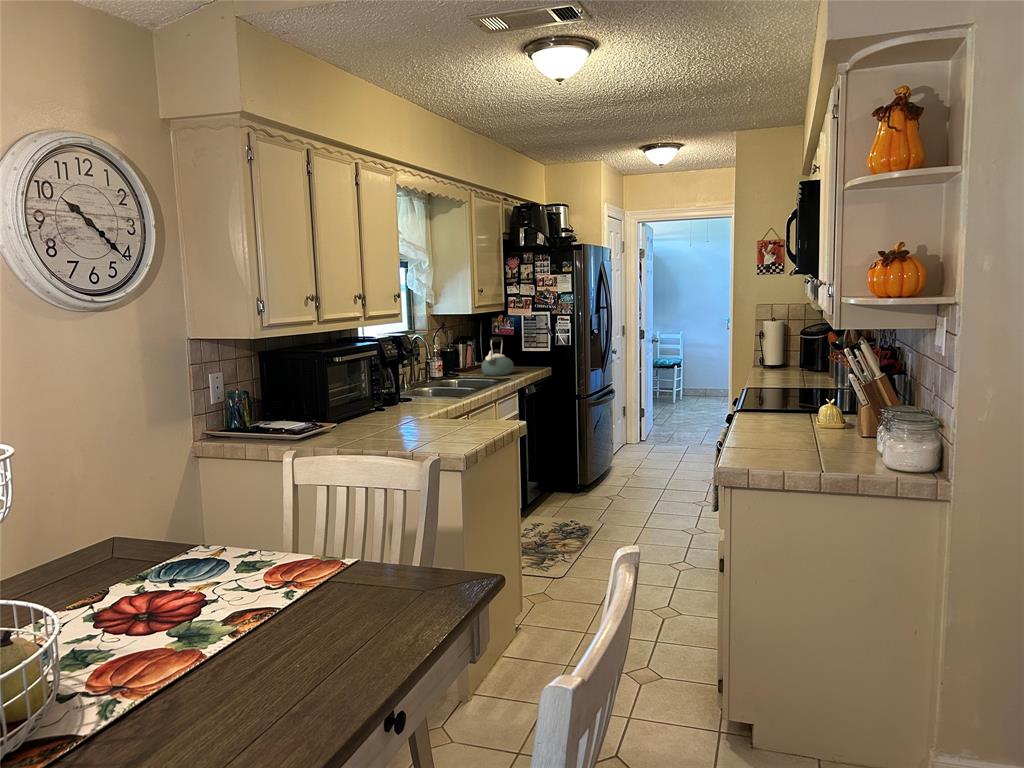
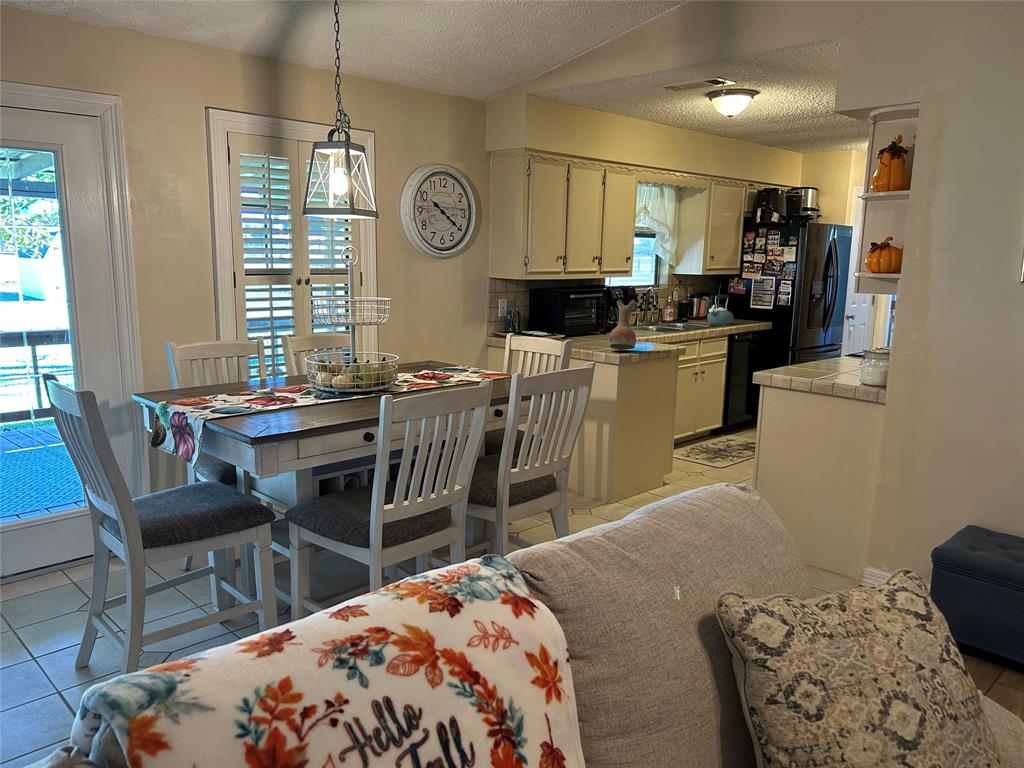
vase: none [425,357,469,438] -> present [608,300,636,350]

